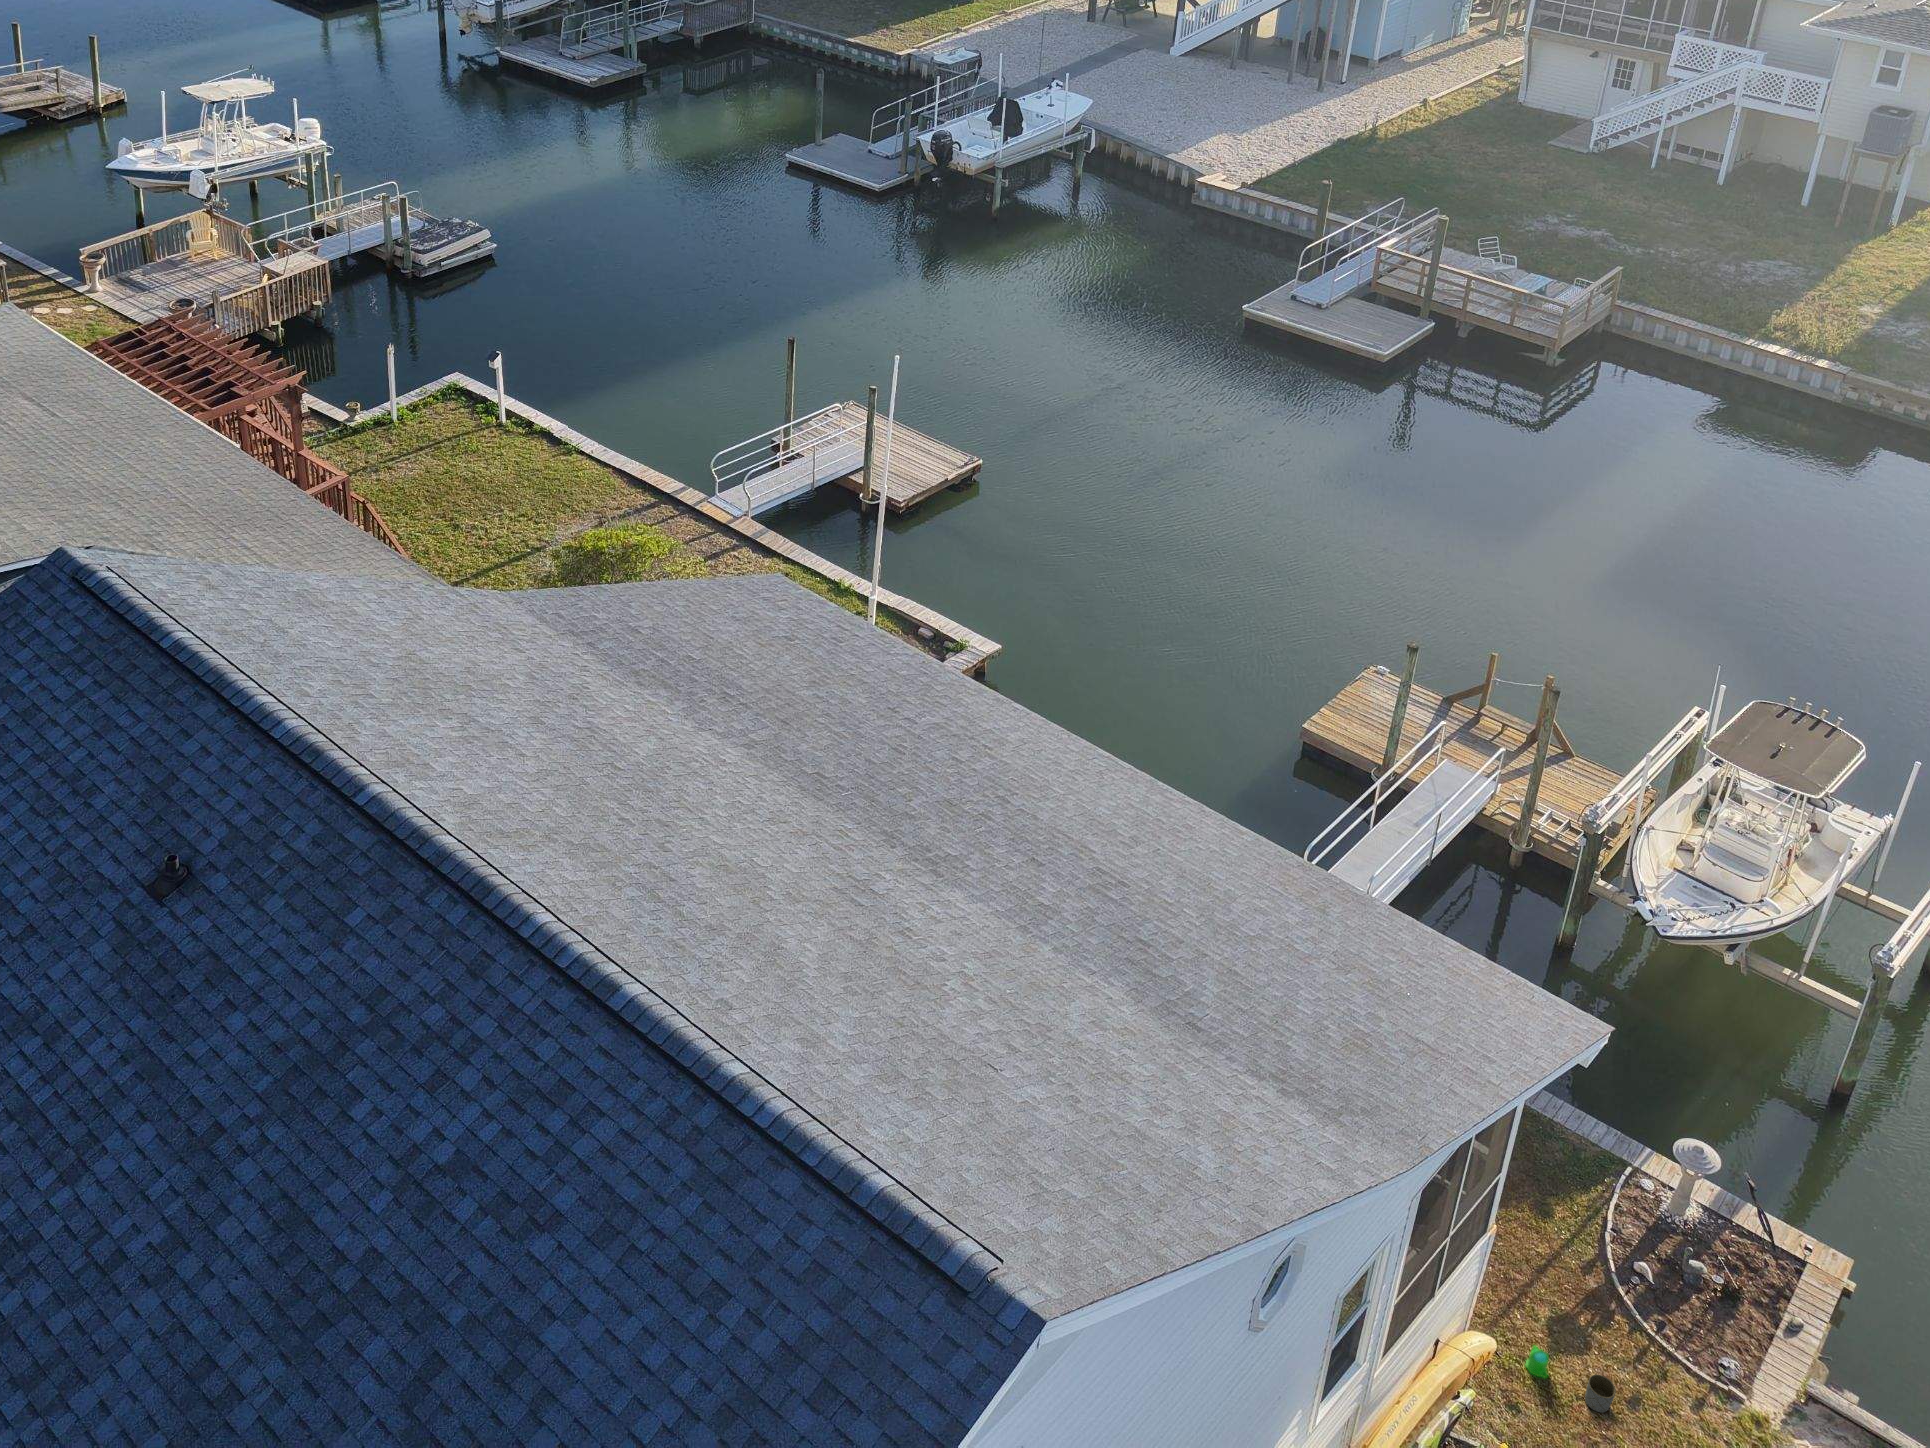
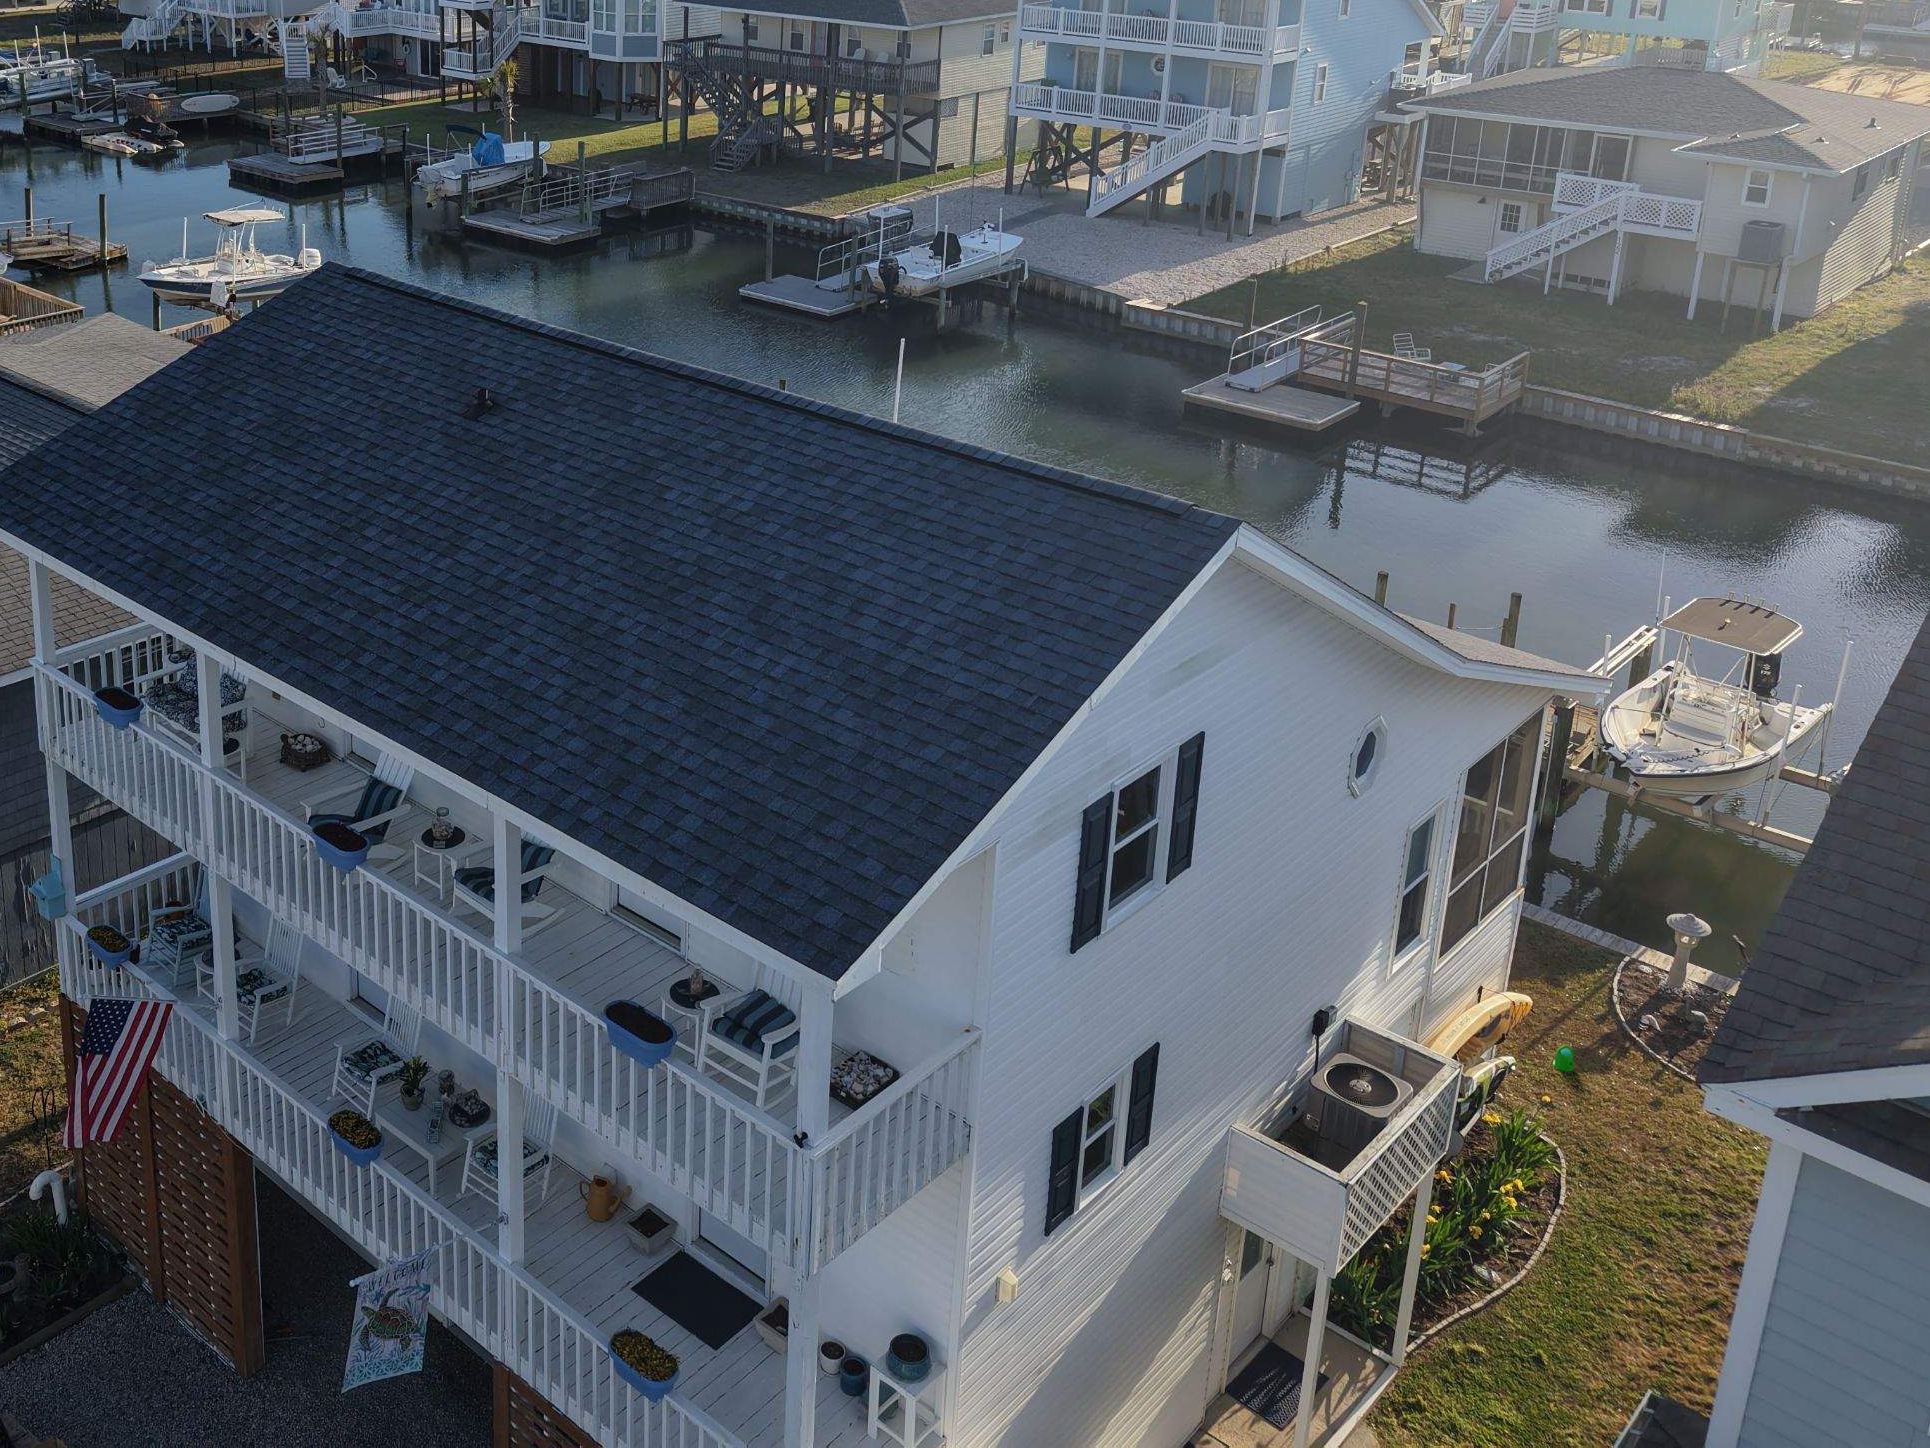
planter: present [1585,1375,1616,1413] -> none [1609,1061,1637,1093]

